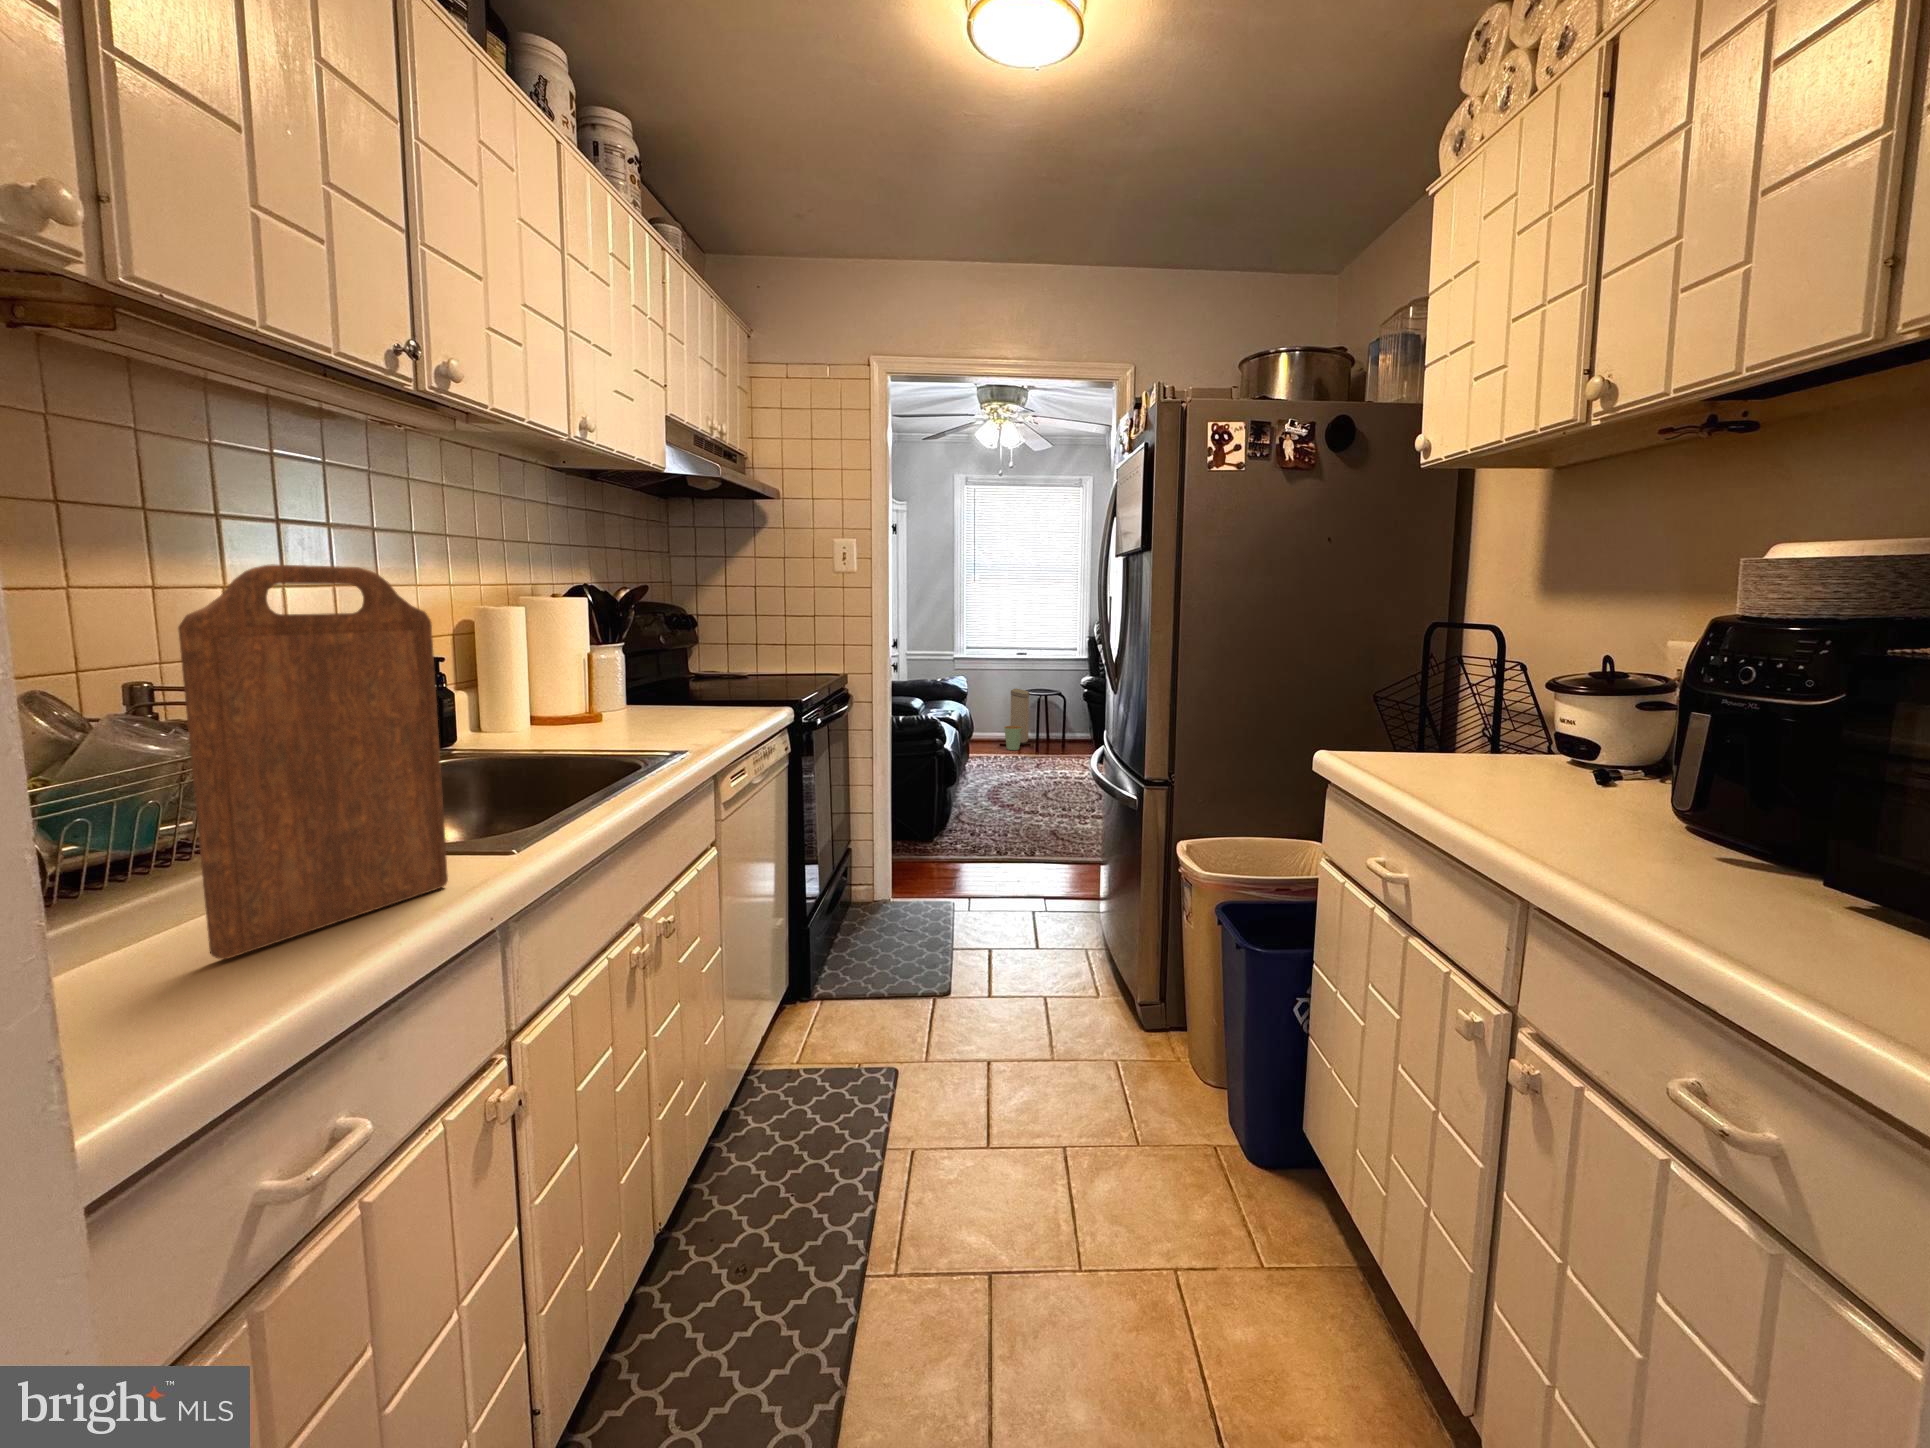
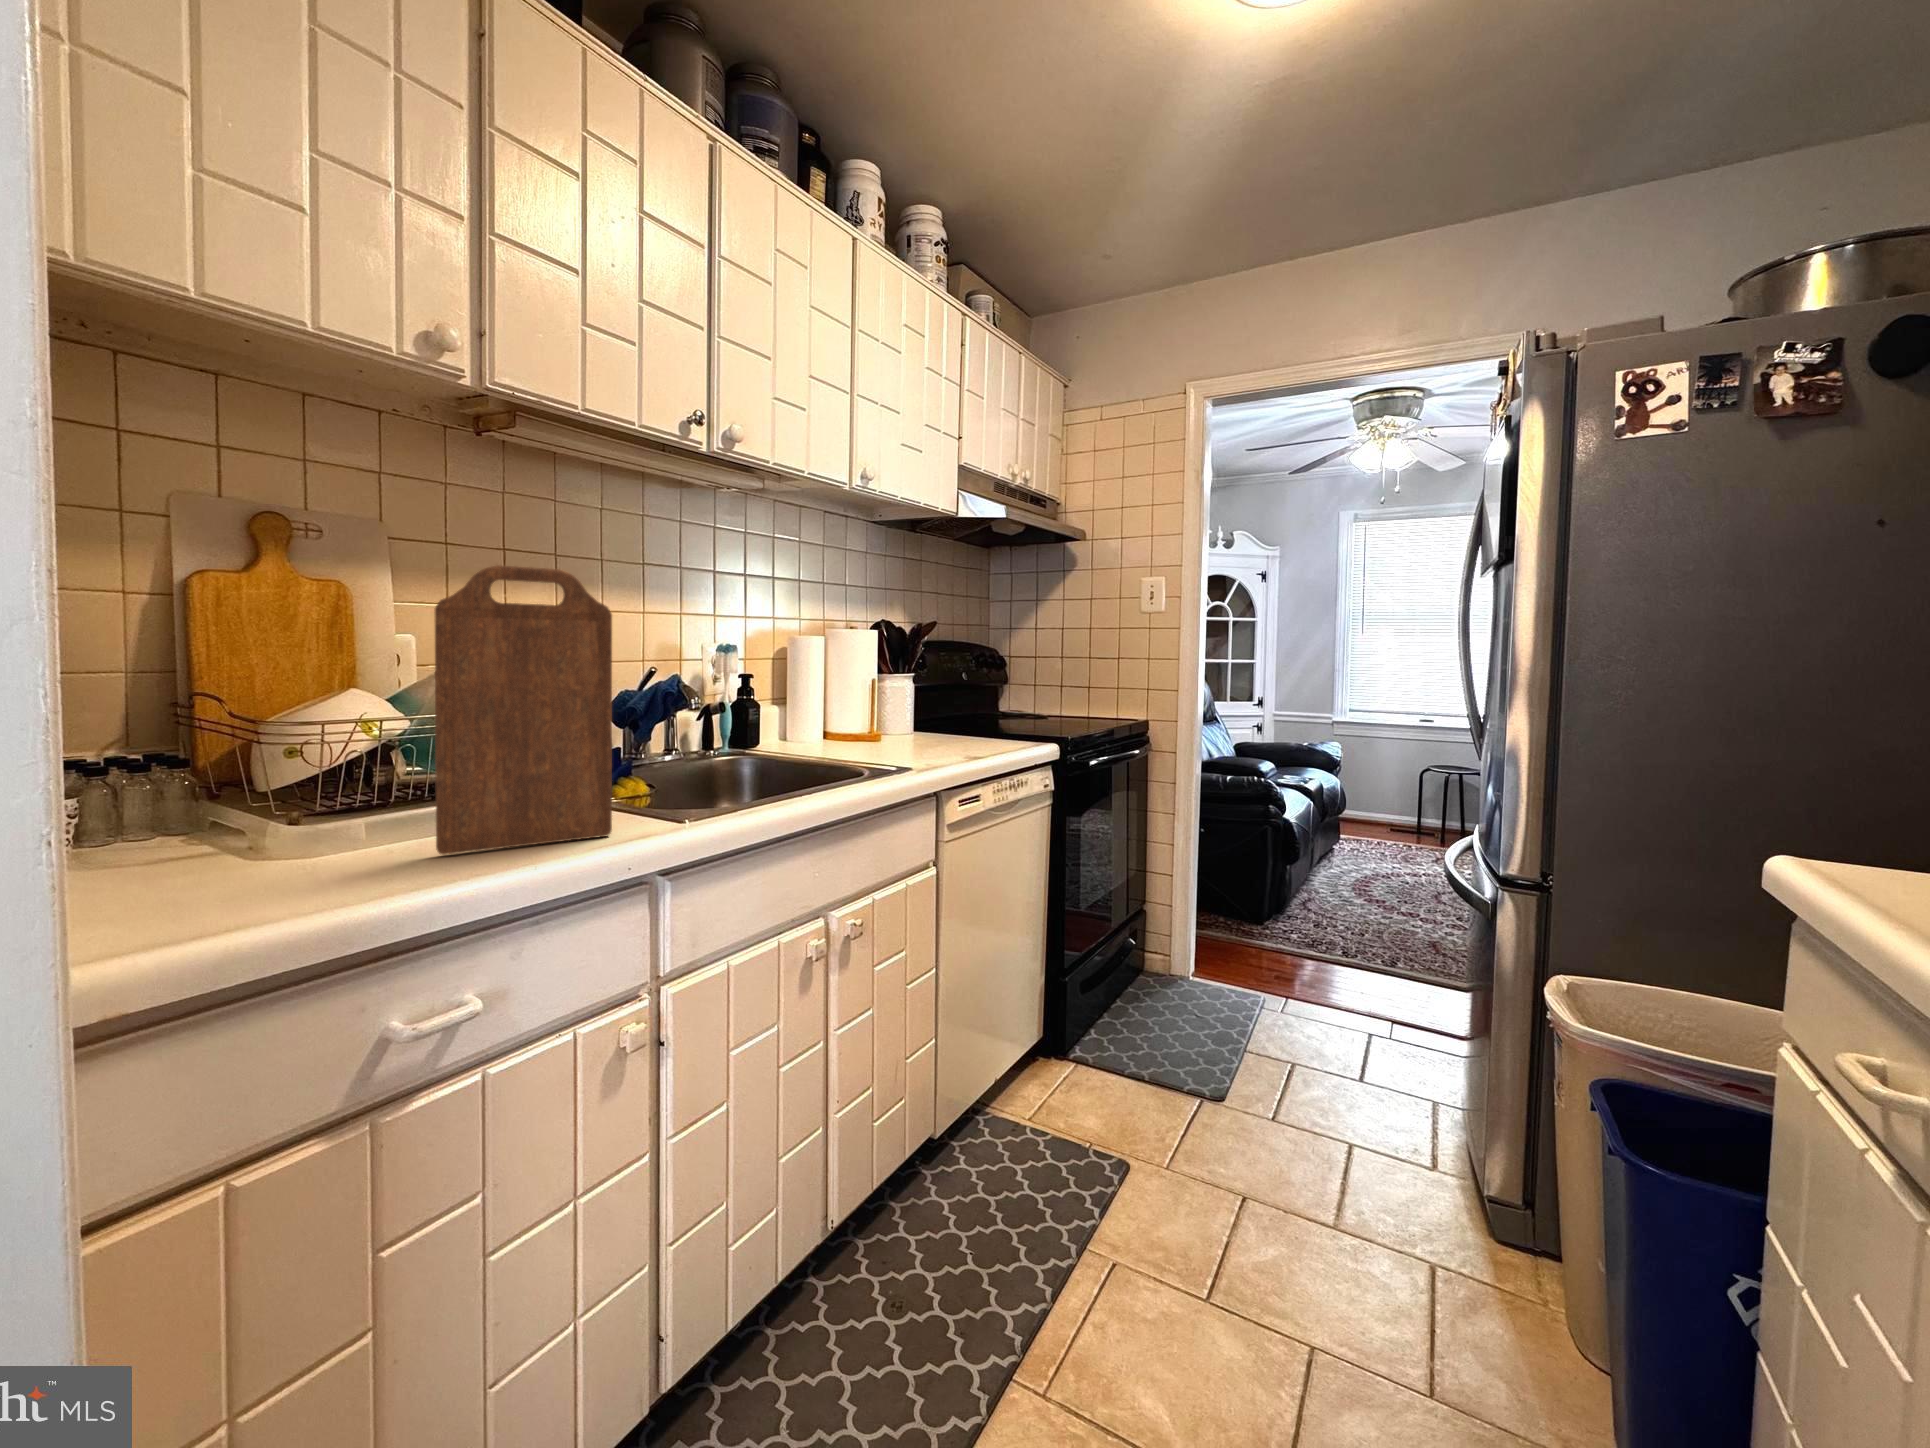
trash can: present [1004,689,1029,750] -> none [1395,762,1435,838]

